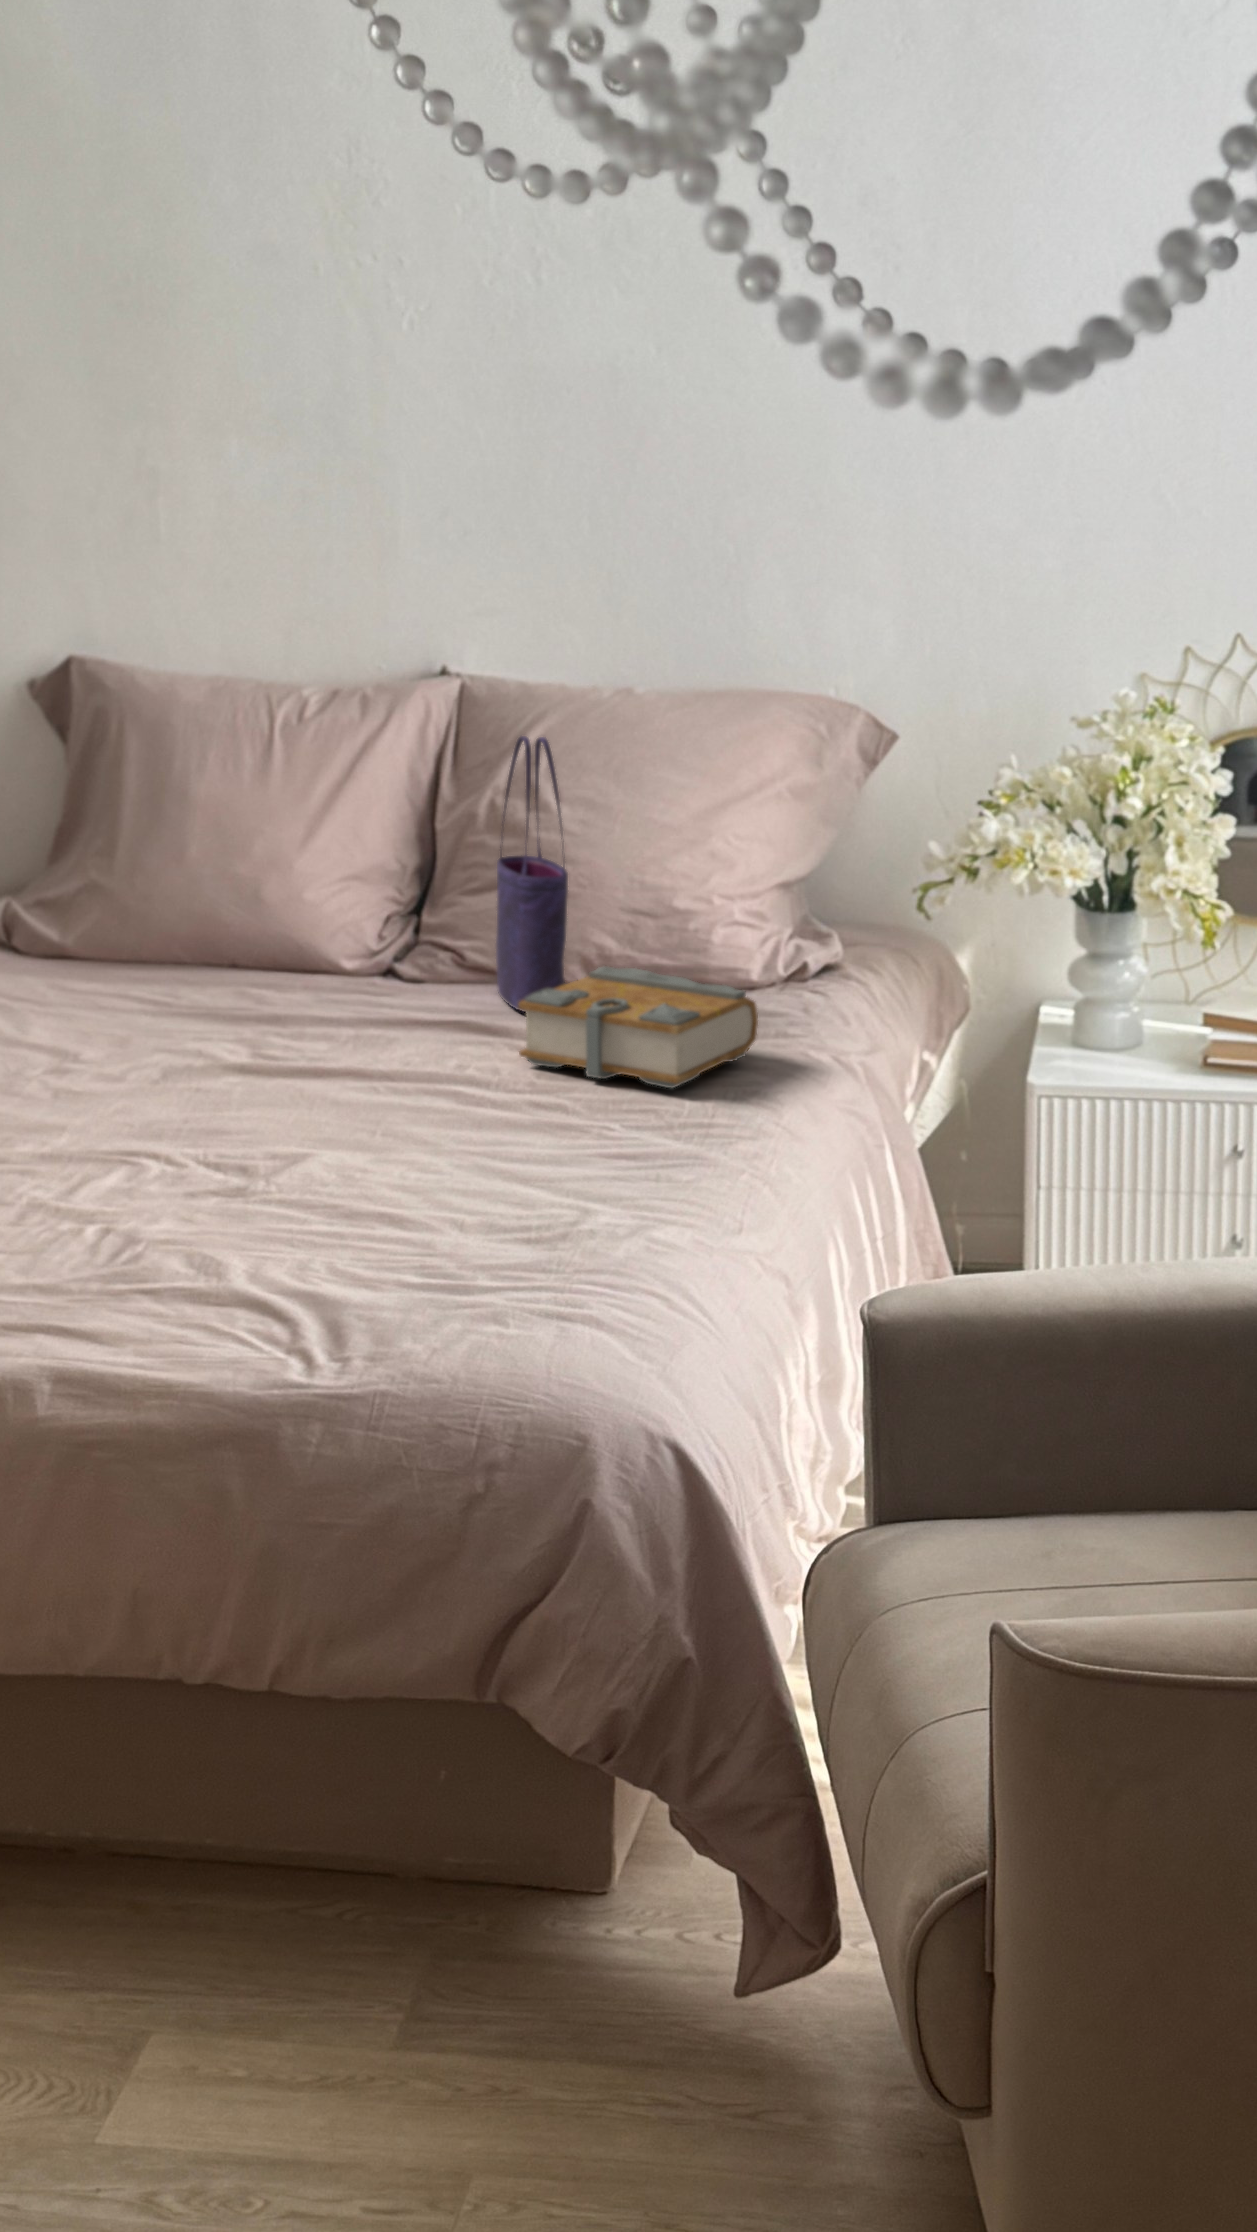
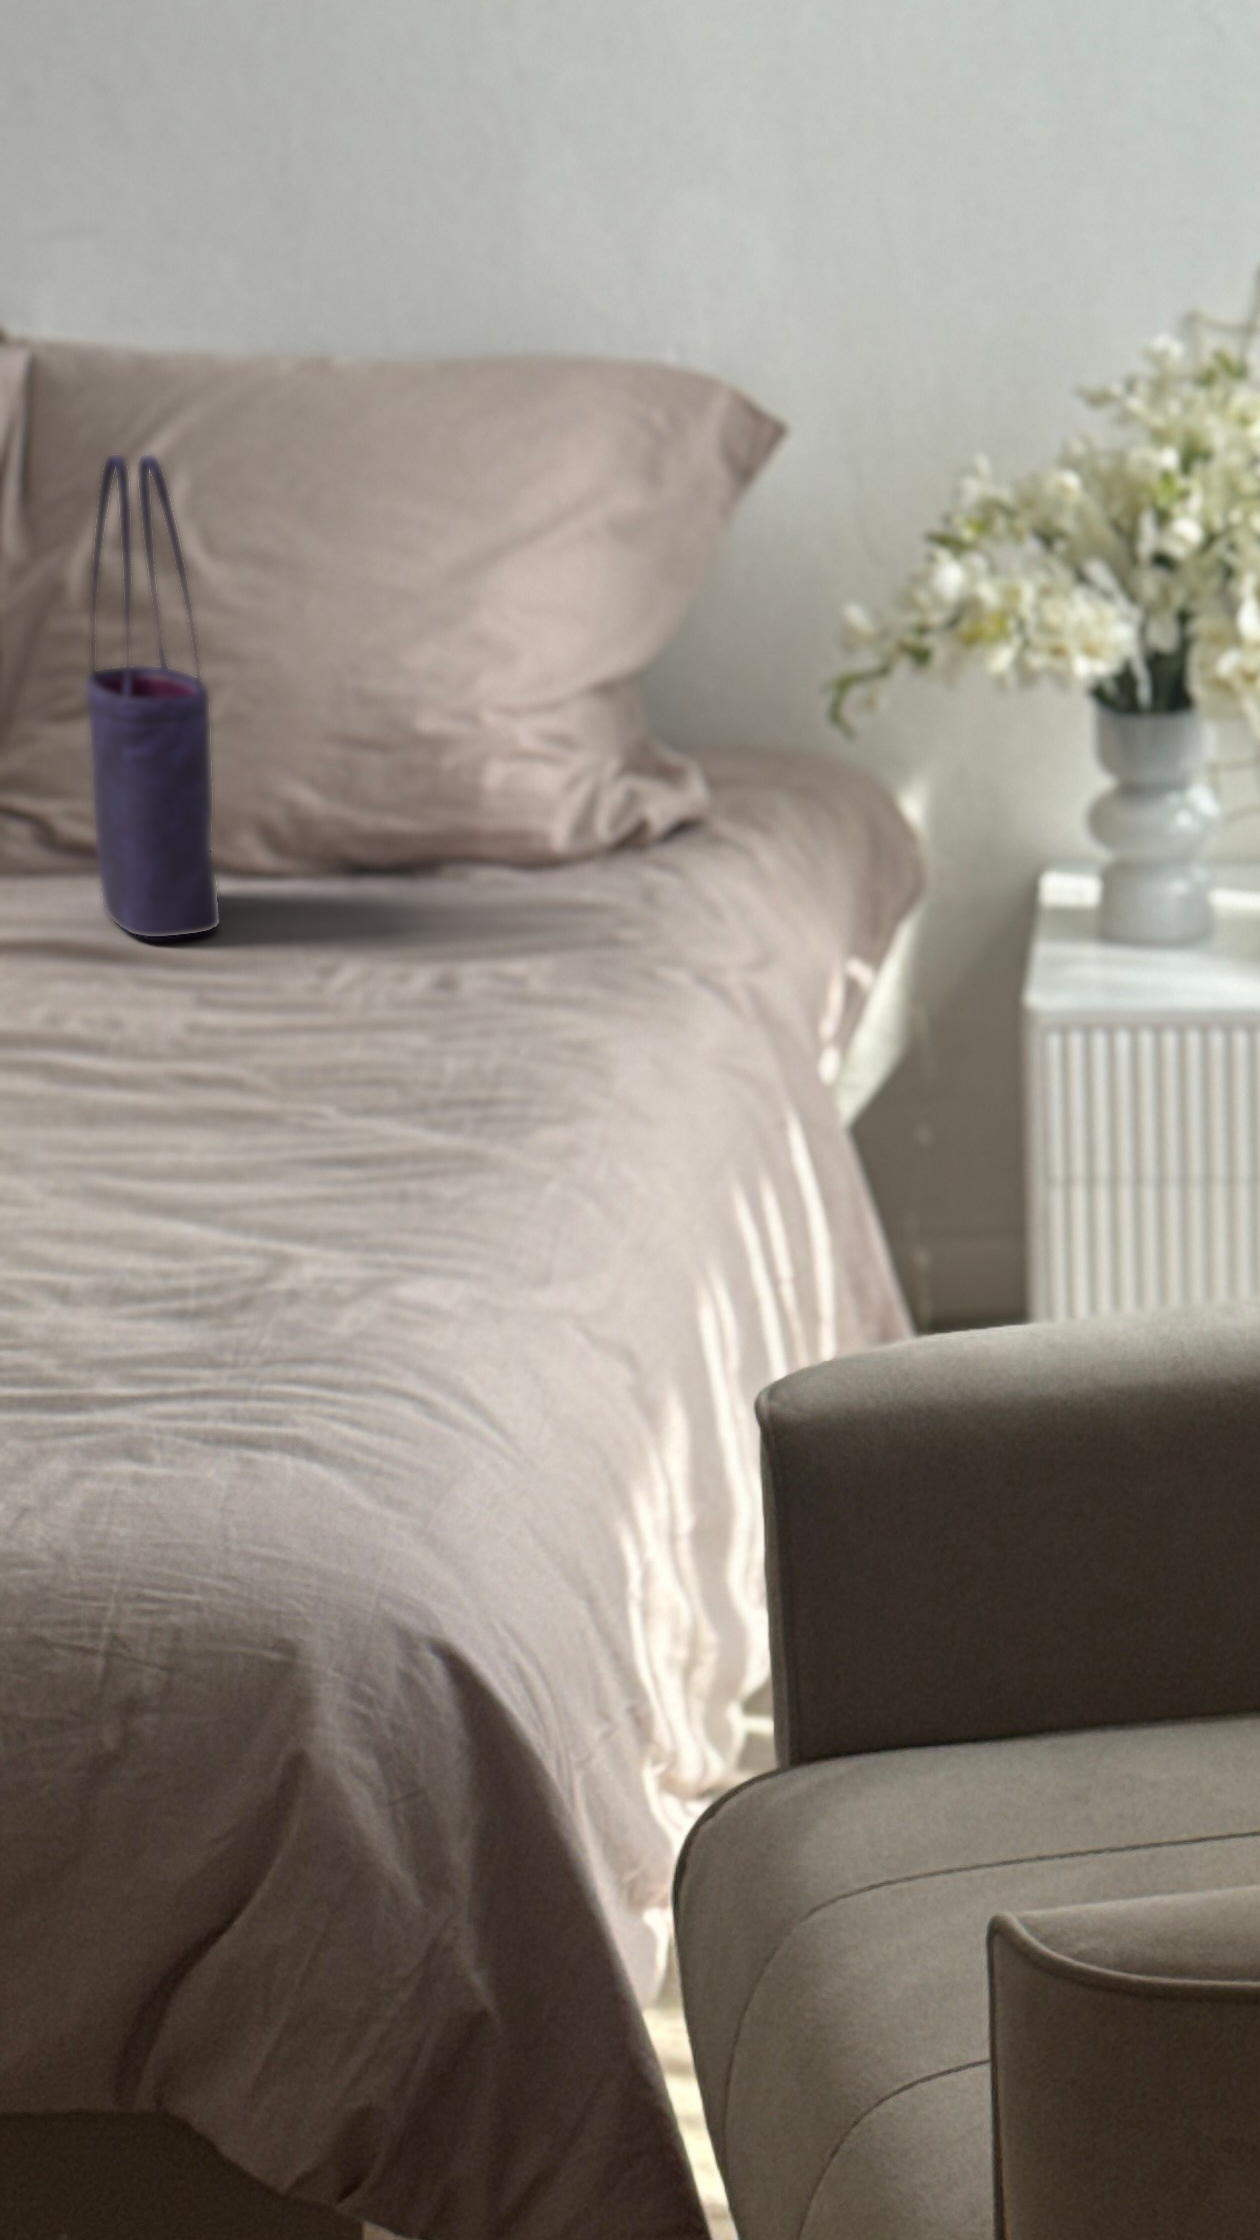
book: present [518,966,758,1088] -> none [112,846,545,1050]

